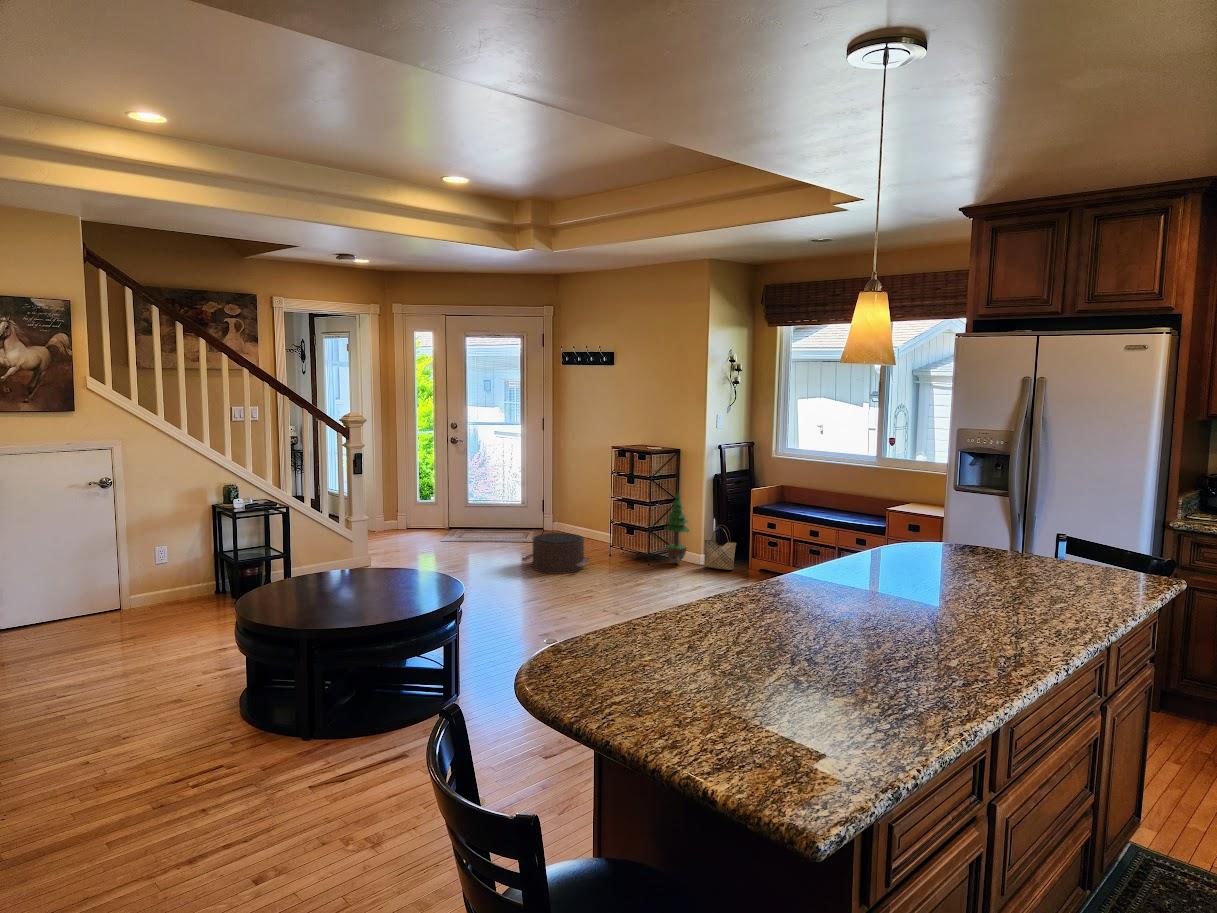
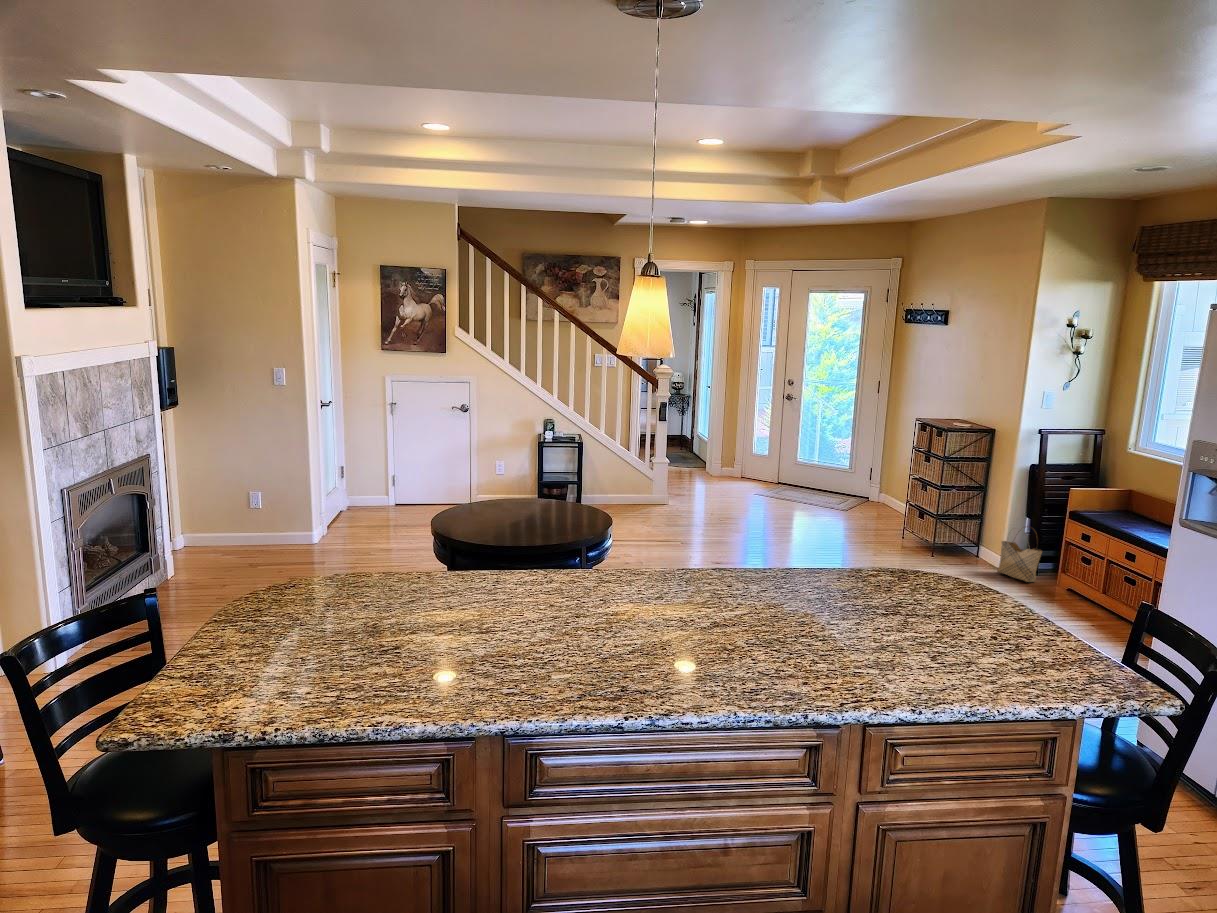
potted tree: present [665,493,689,563] -> none [956,479,989,561]
pouf: present [522,533,589,574] -> none [791,501,864,545]

